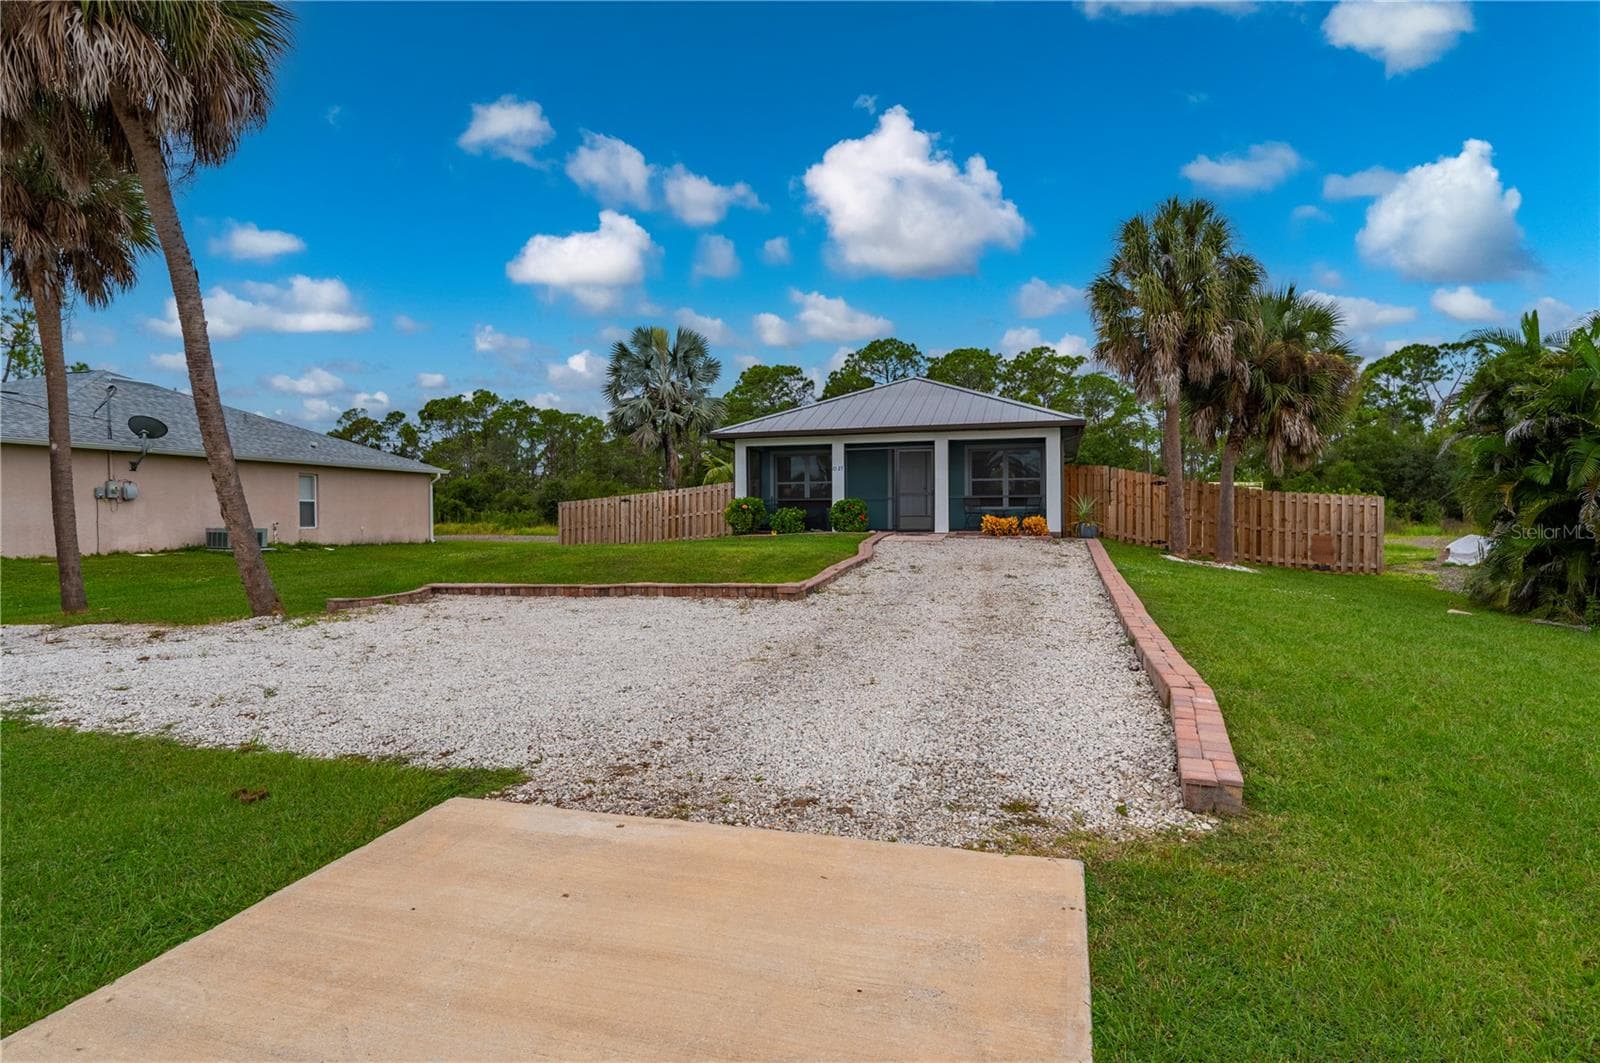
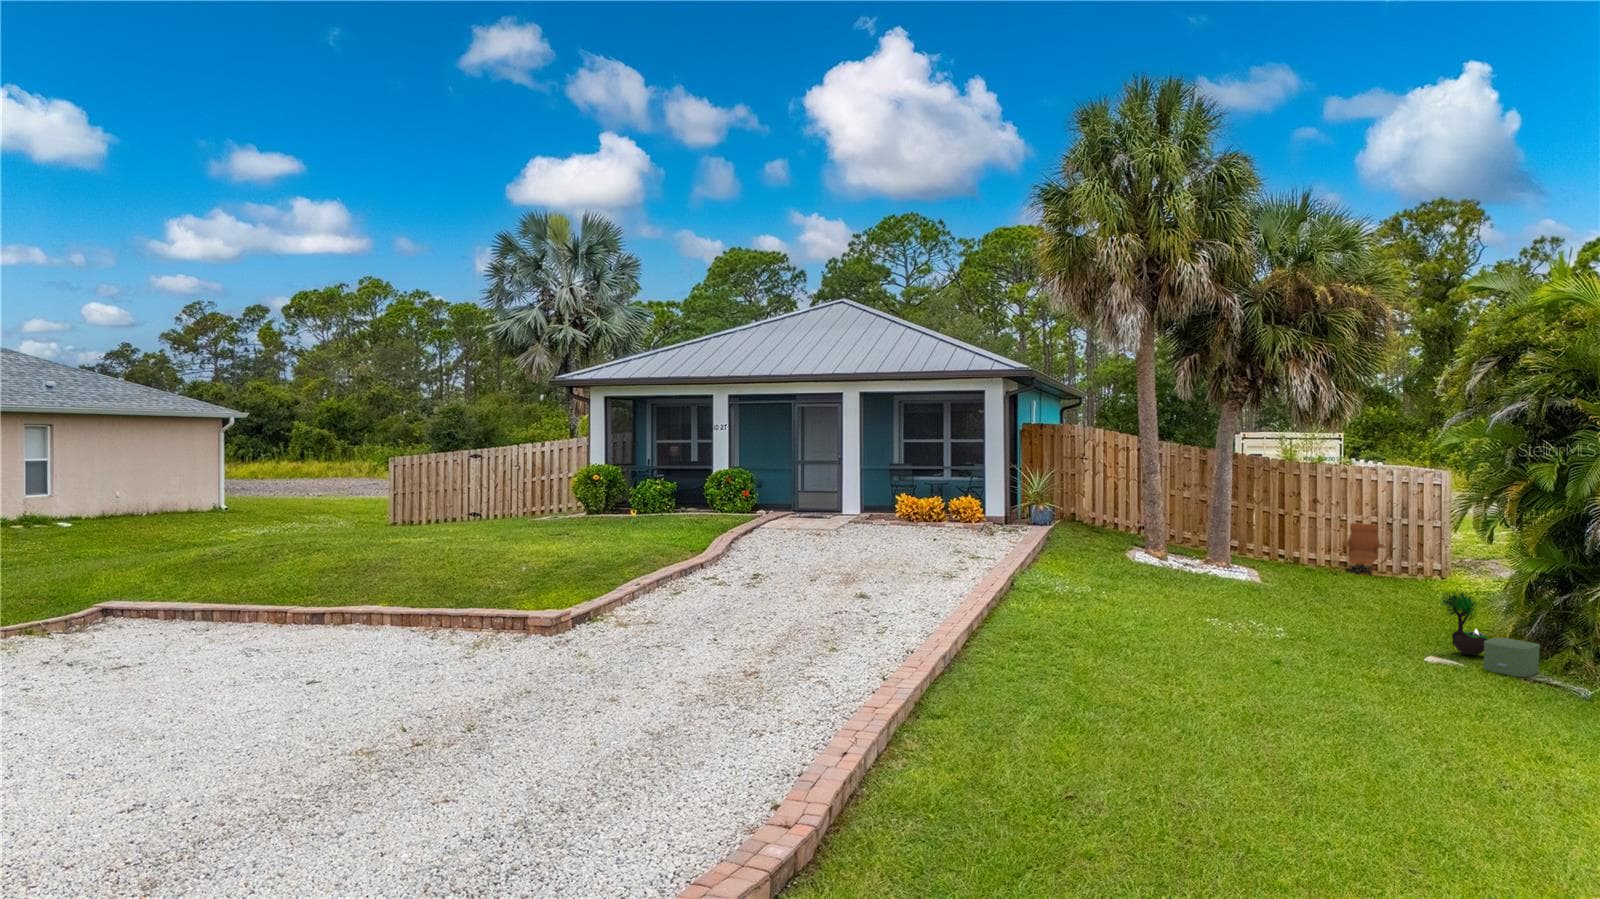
potted tree: none [1453,556,1496,608] -> present [1440,590,1488,655]
storage box: none [1502,593,1547,618] -> present [1483,638,1540,677]

